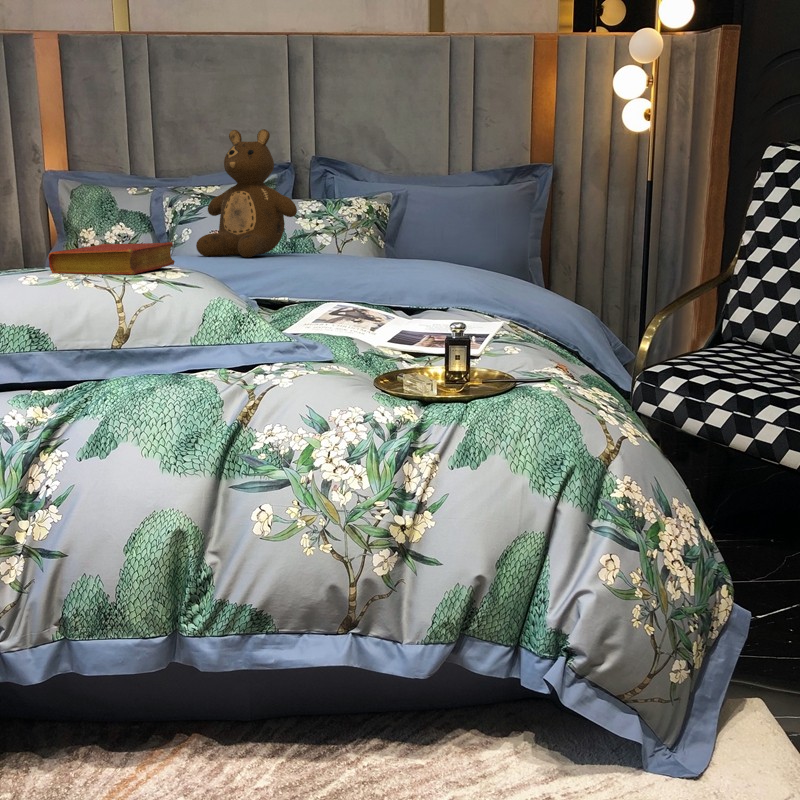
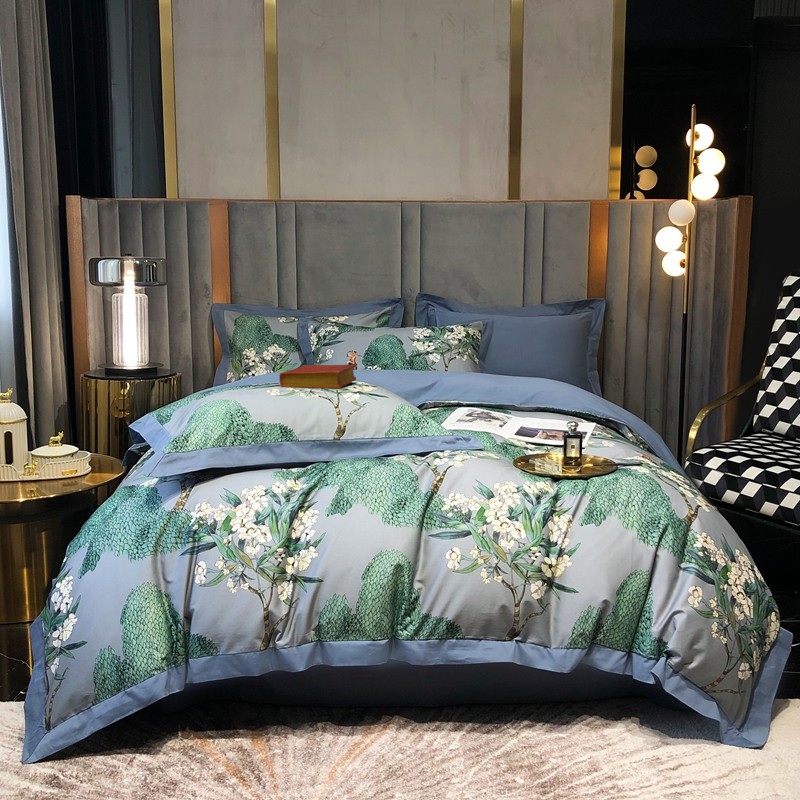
teddy bear: present [196,129,297,258] -> none [348,278,423,373]

